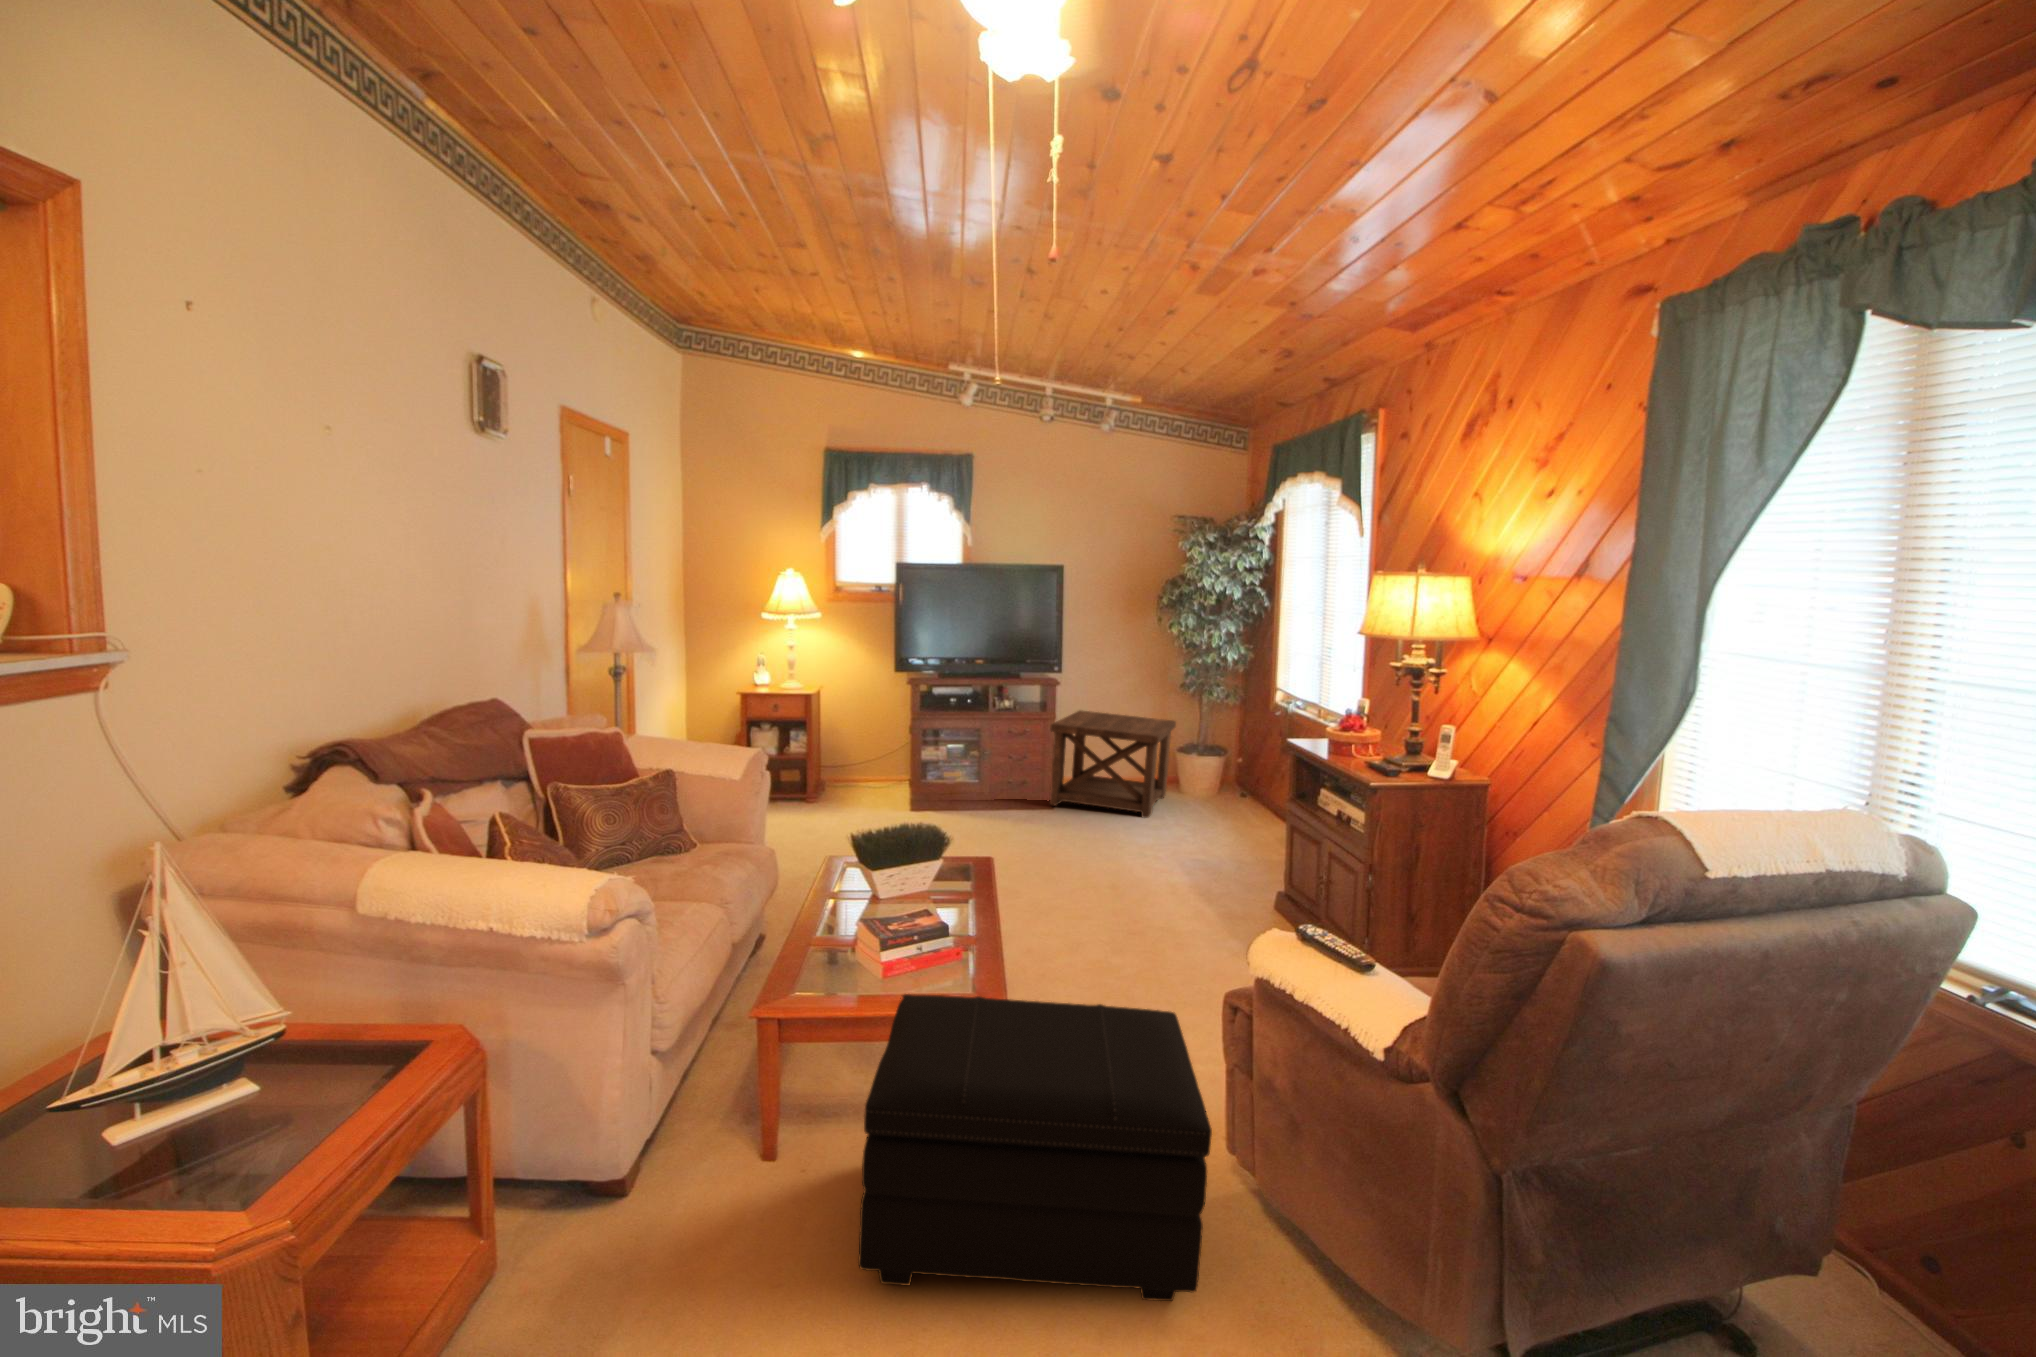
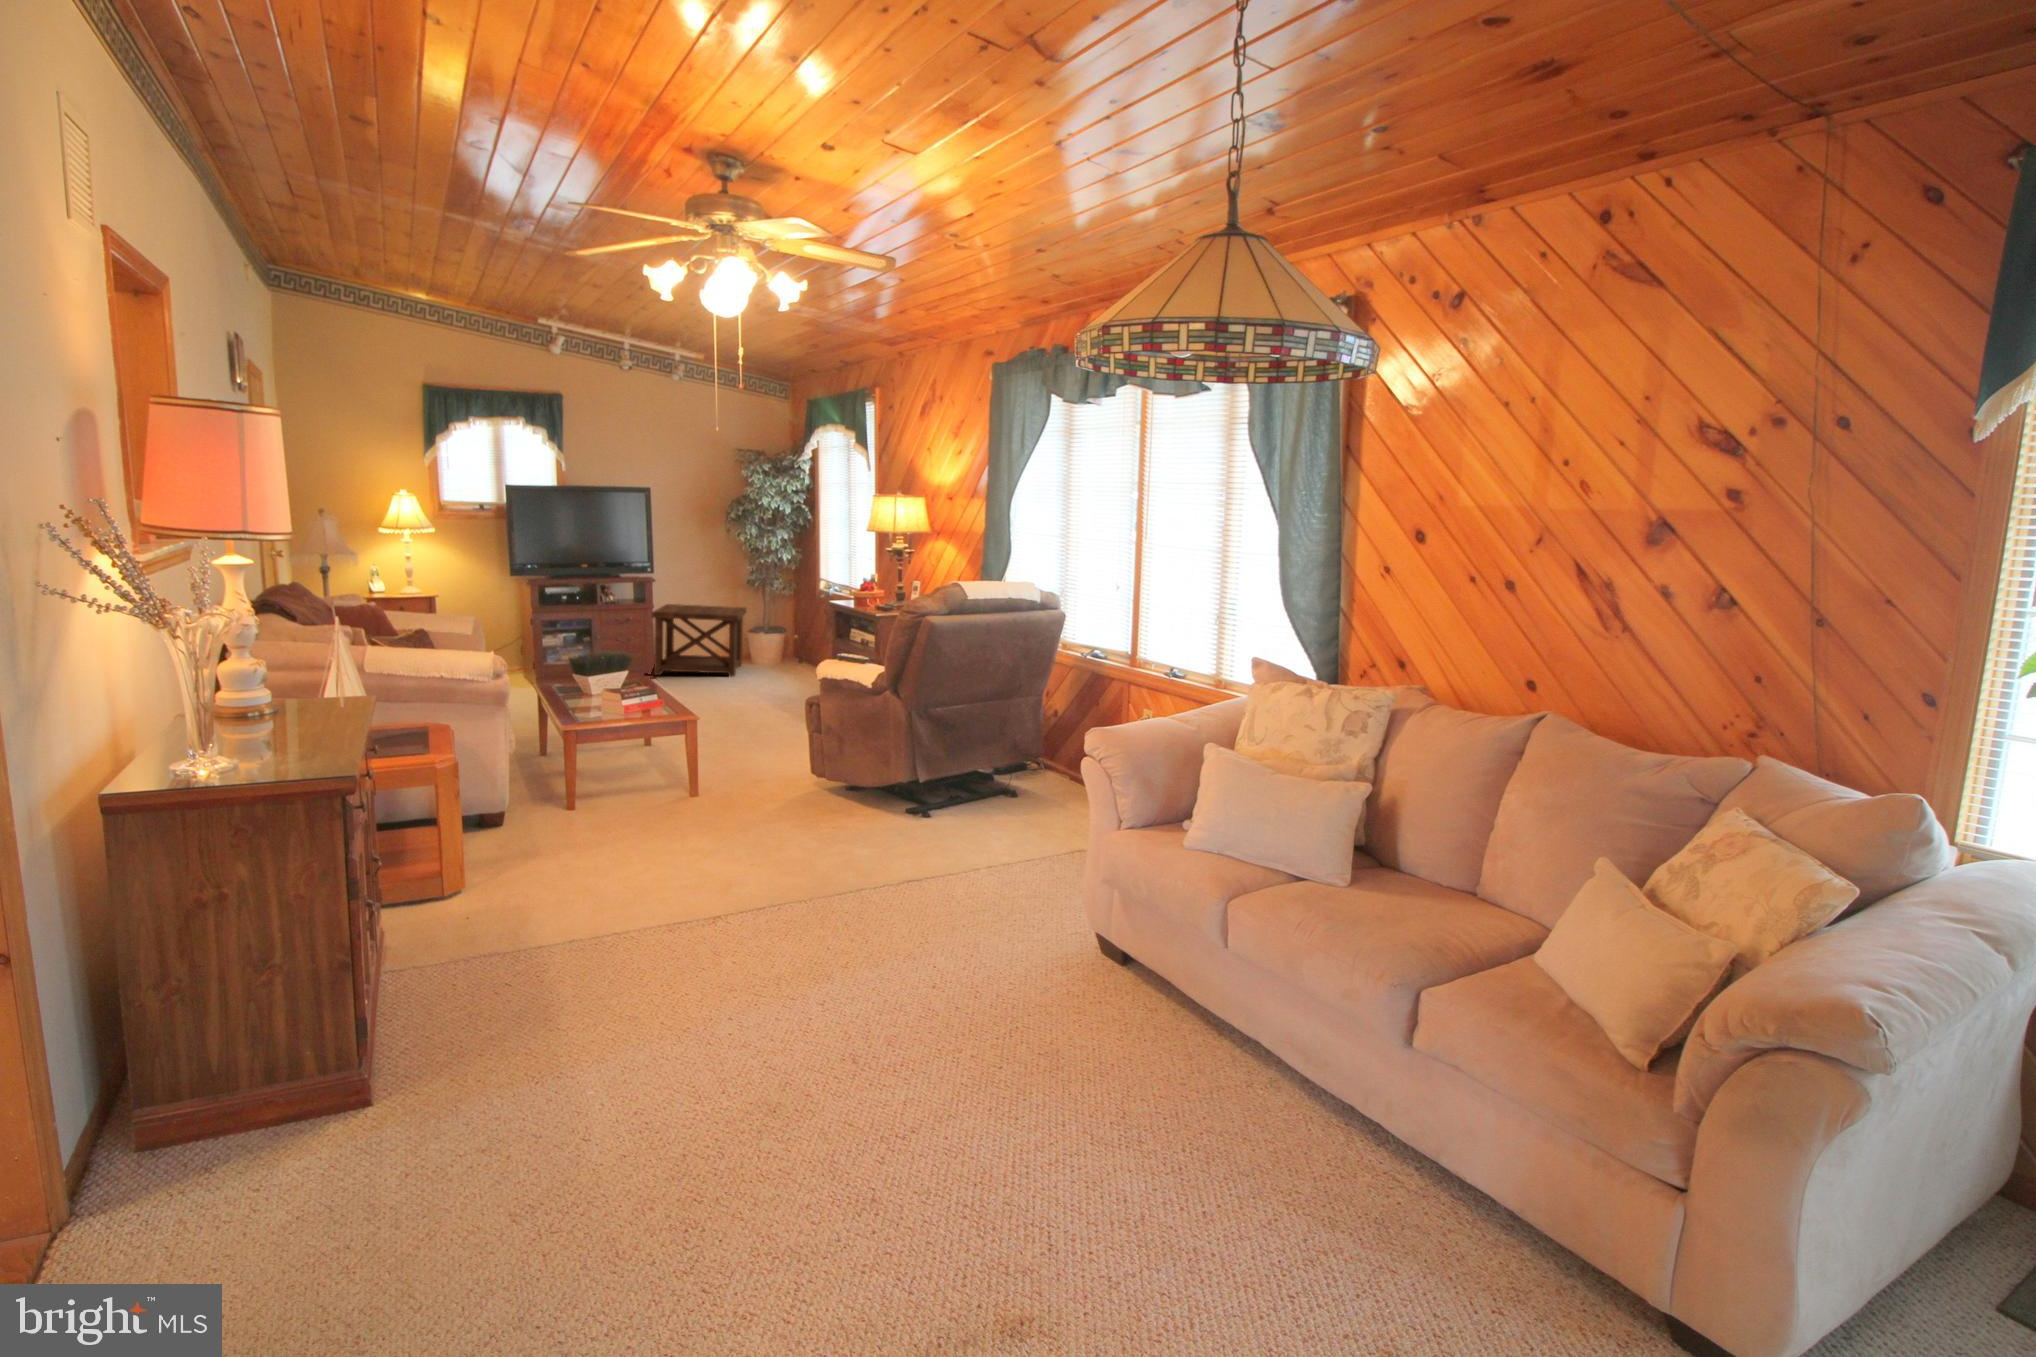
footstool: present [858,994,1212,1301] -> none [657,705,816,813]

